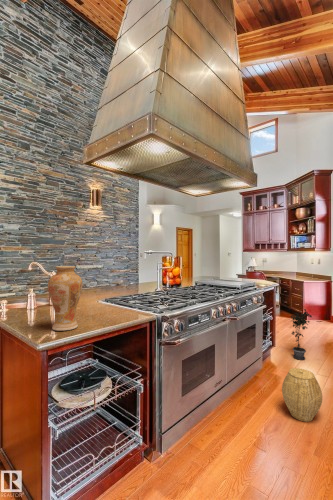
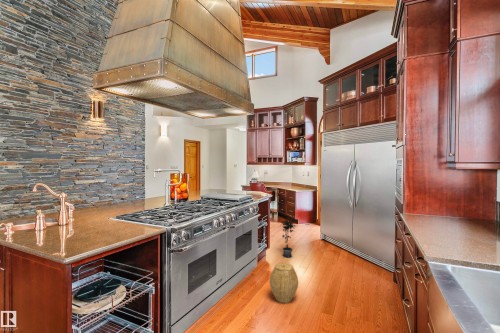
vase: present [48,266,82,331] -> none [67,189,100,246]

